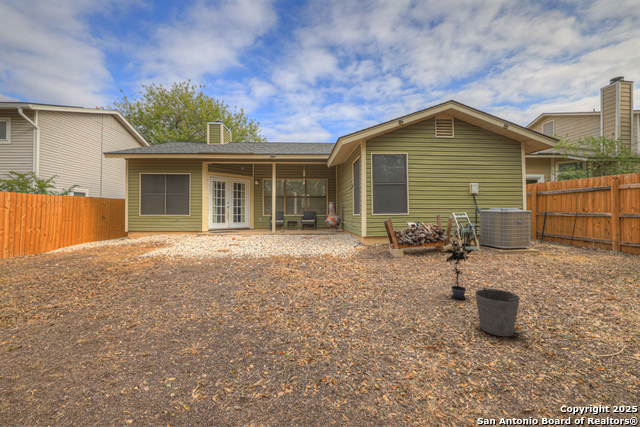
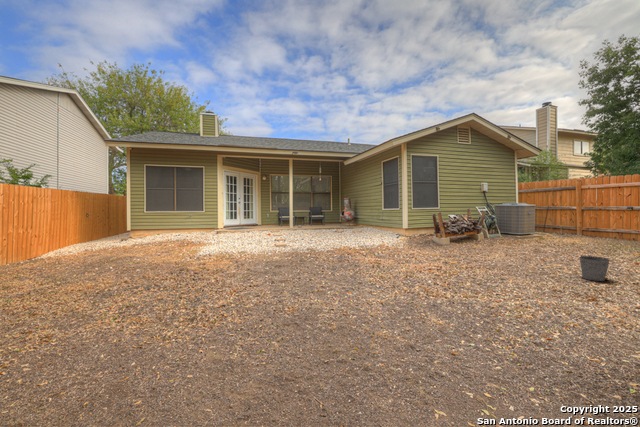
potted plant: present [443,244,473,299] -> none [535,230,555,266]

